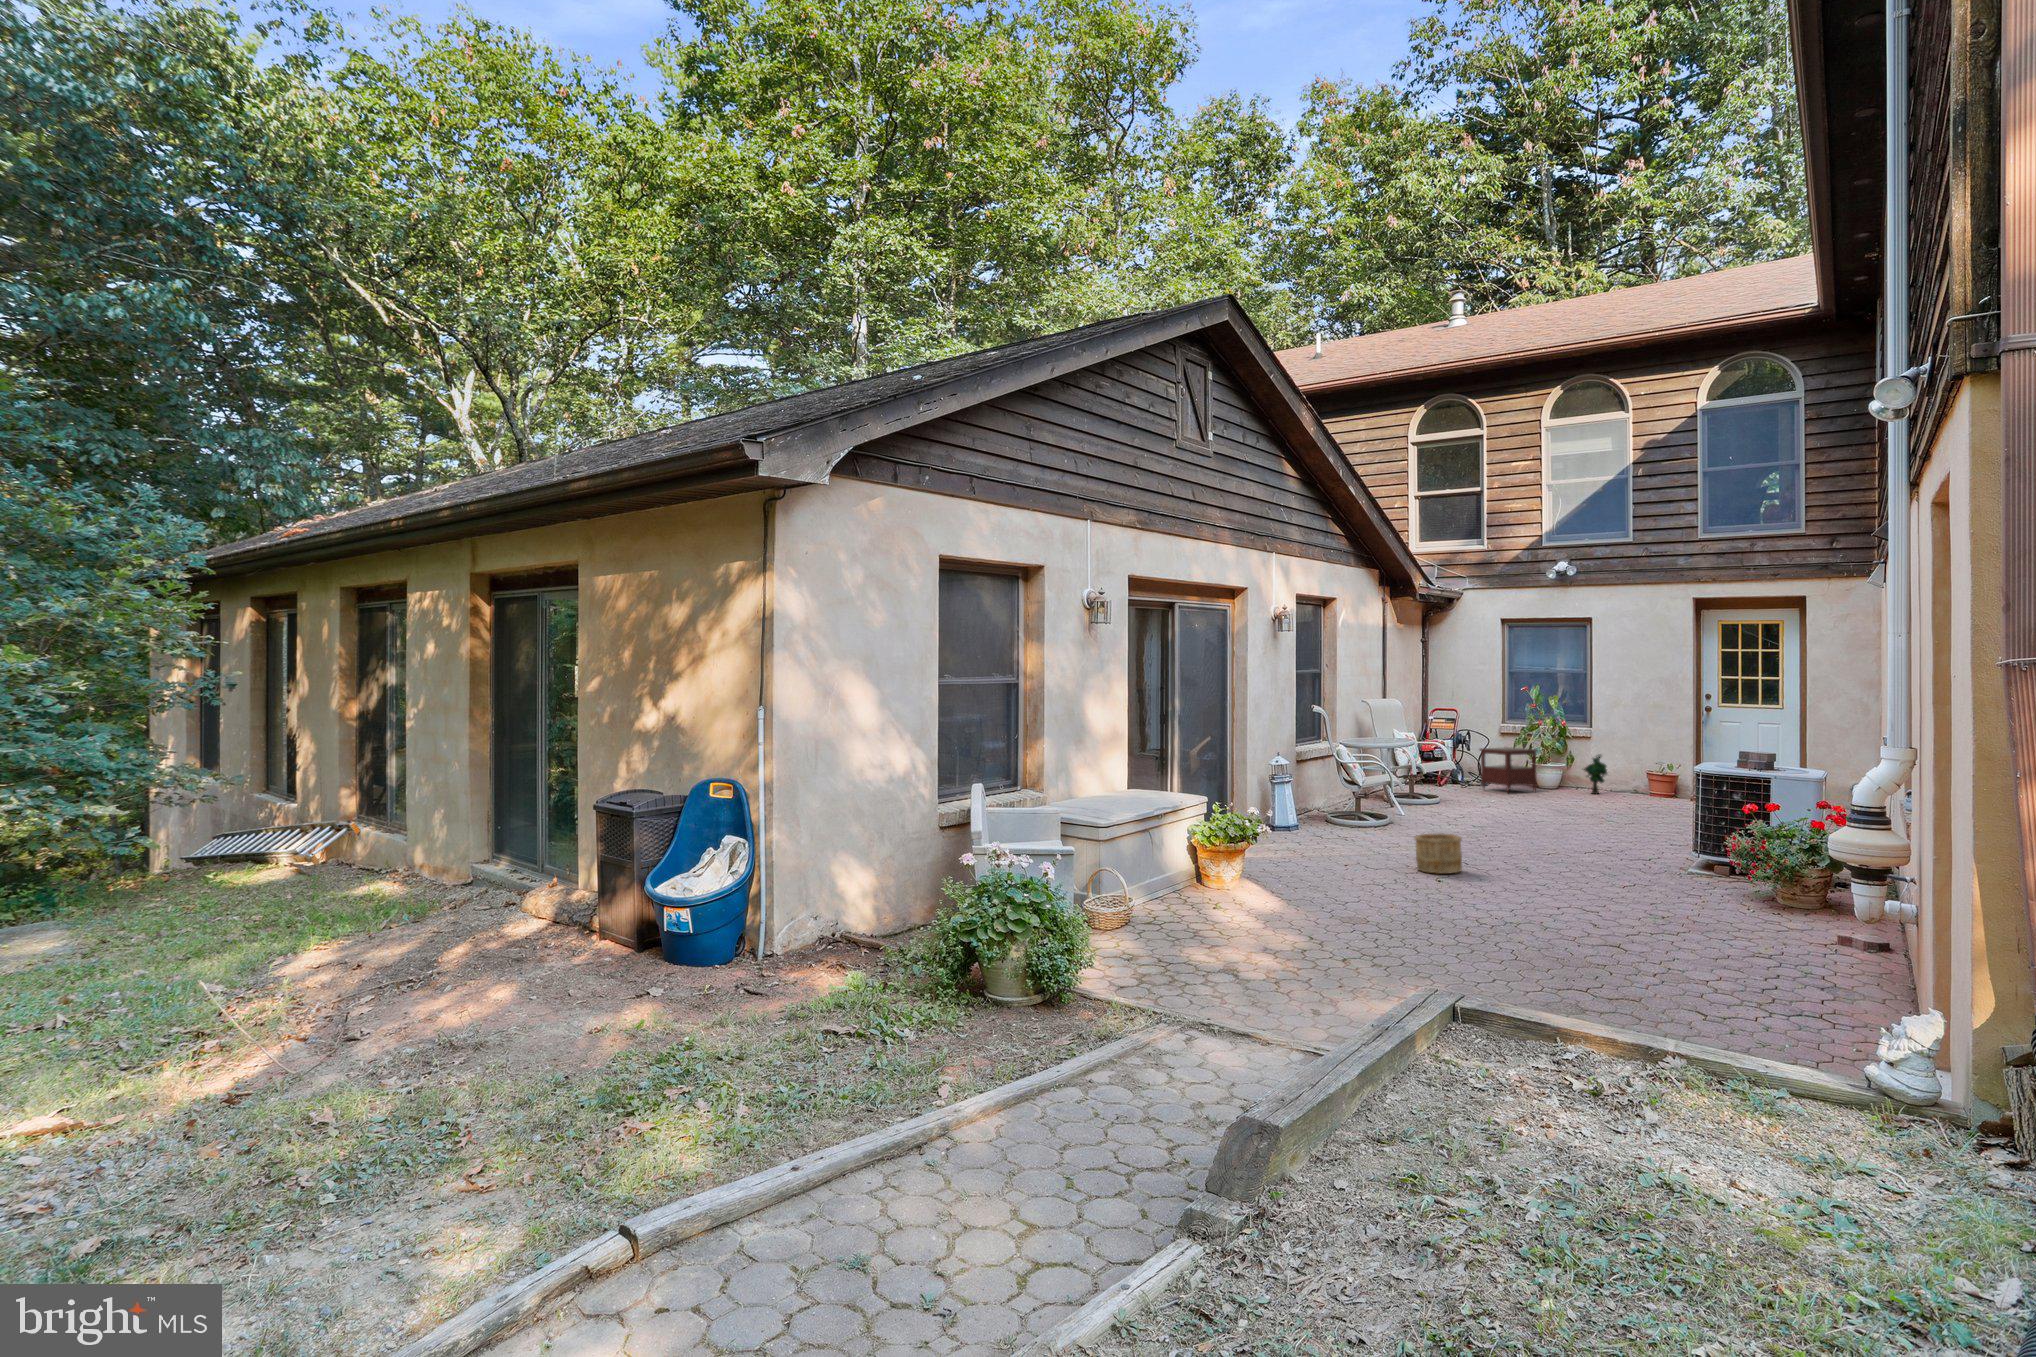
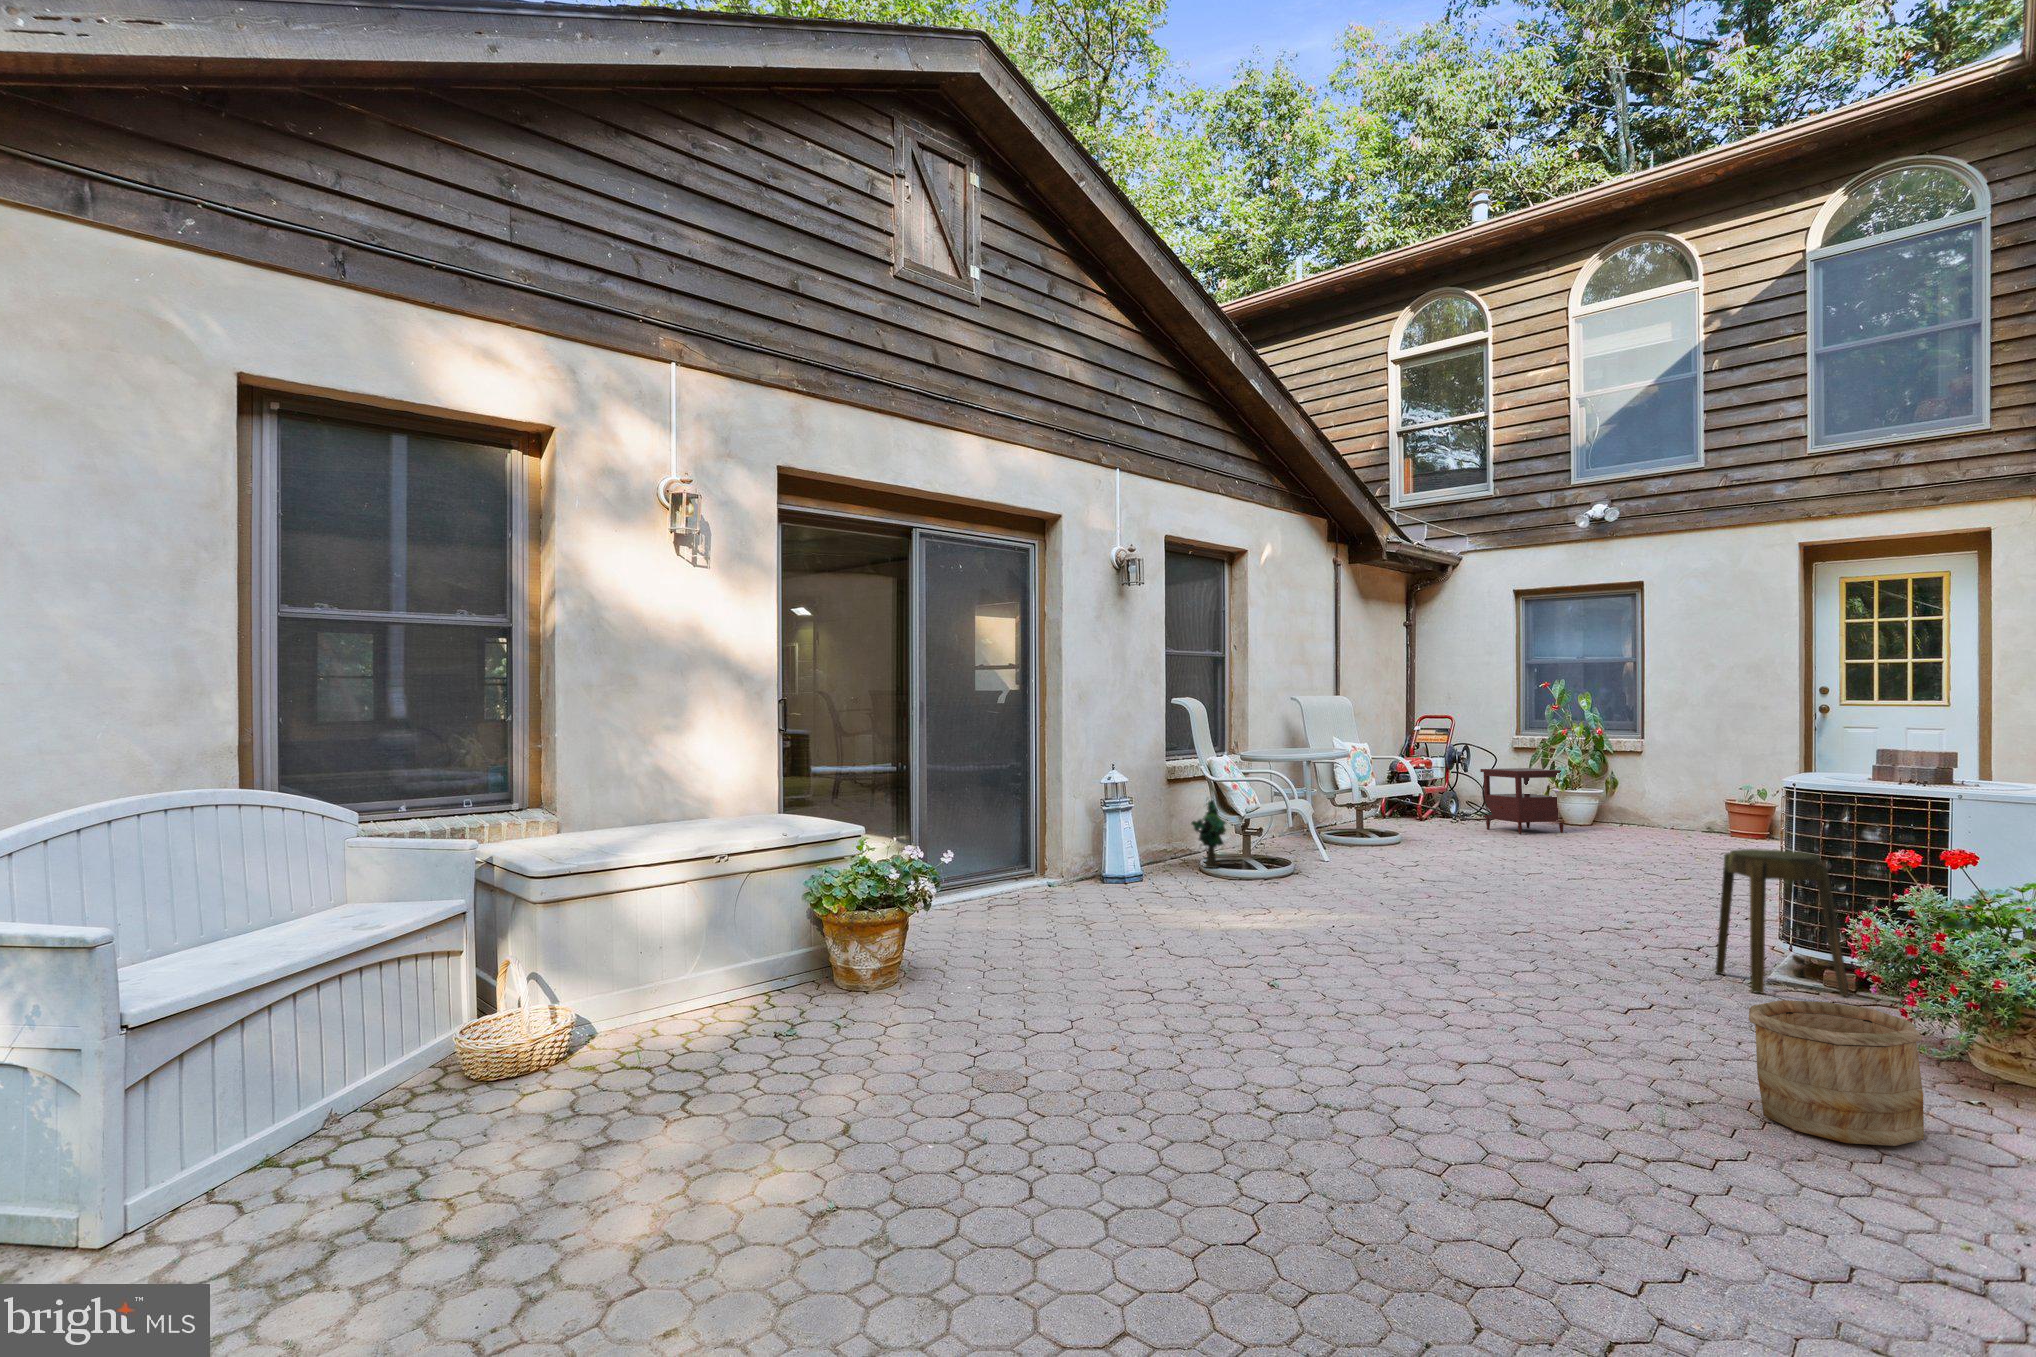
decorative plant: present [1584,755,1607,794] -> present [1191,800,1228,868]
stool: none [1660,804,1725,876] -> present [1716,849,1849,997]
wooden bucket: present [1414,833,1462,874] -> present [1749,1000,1924,1146]

